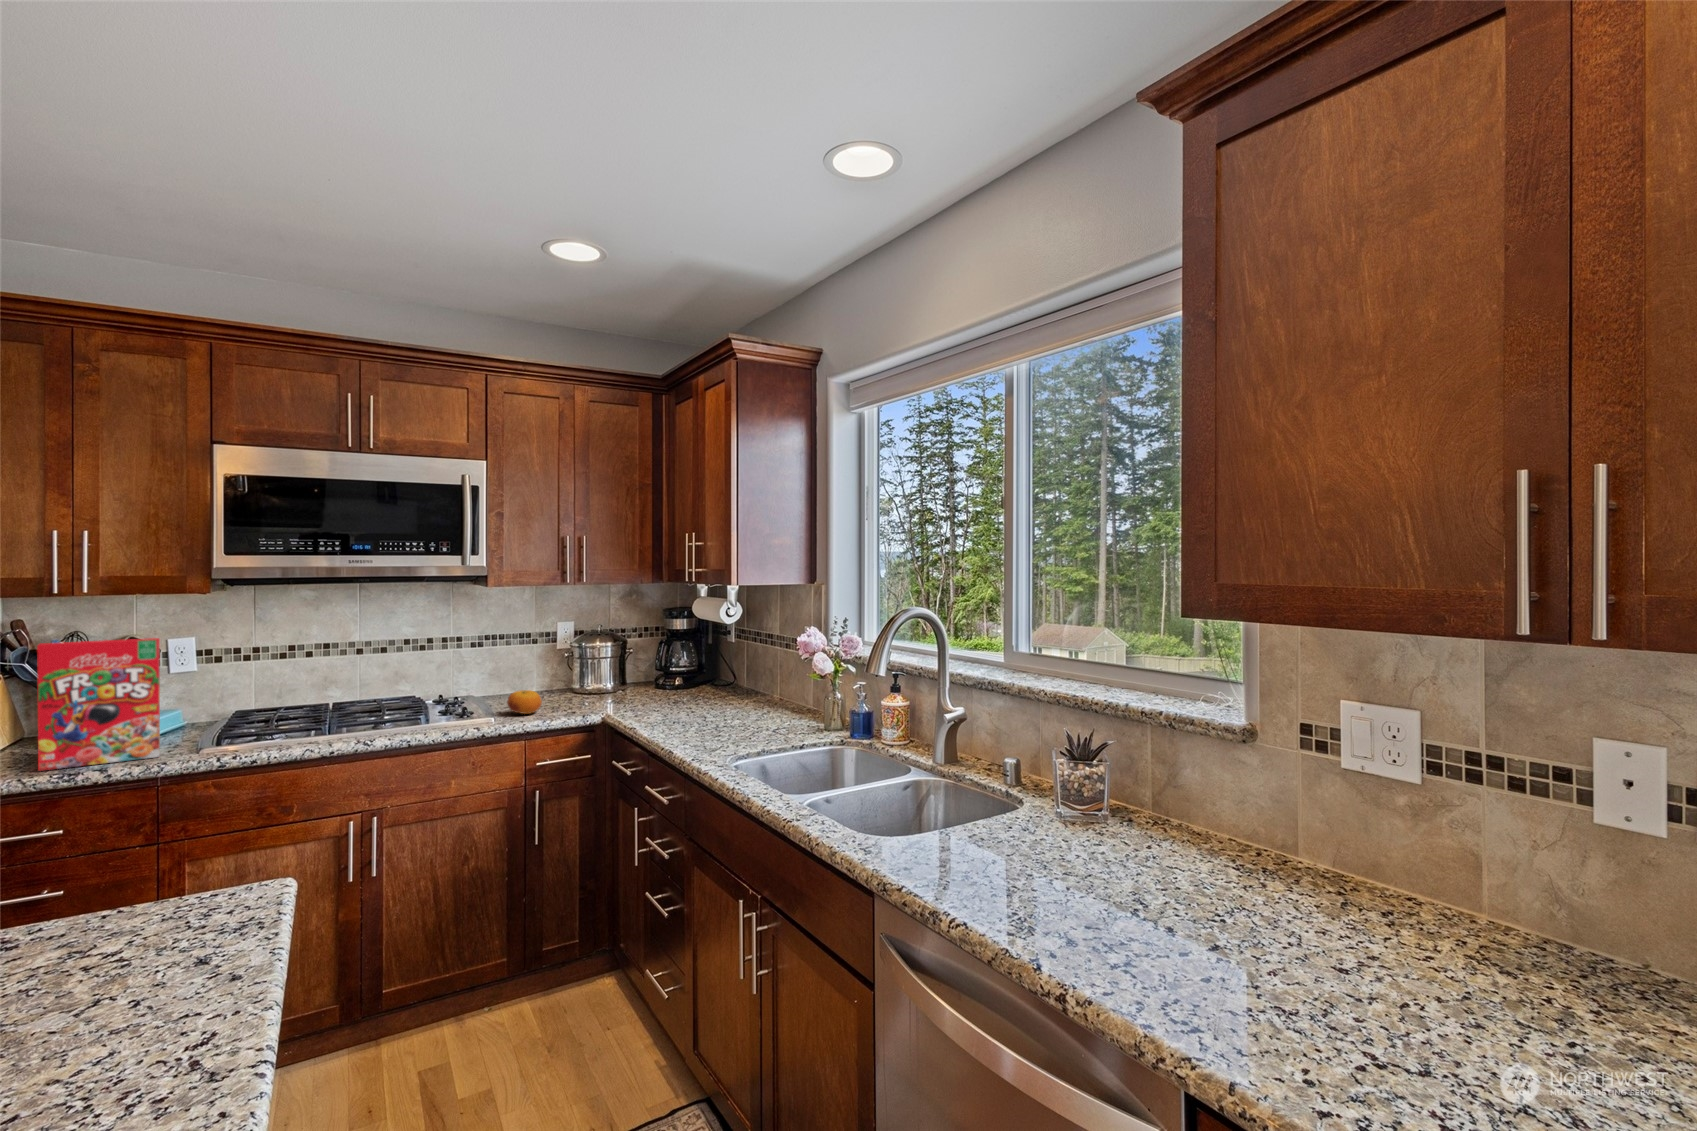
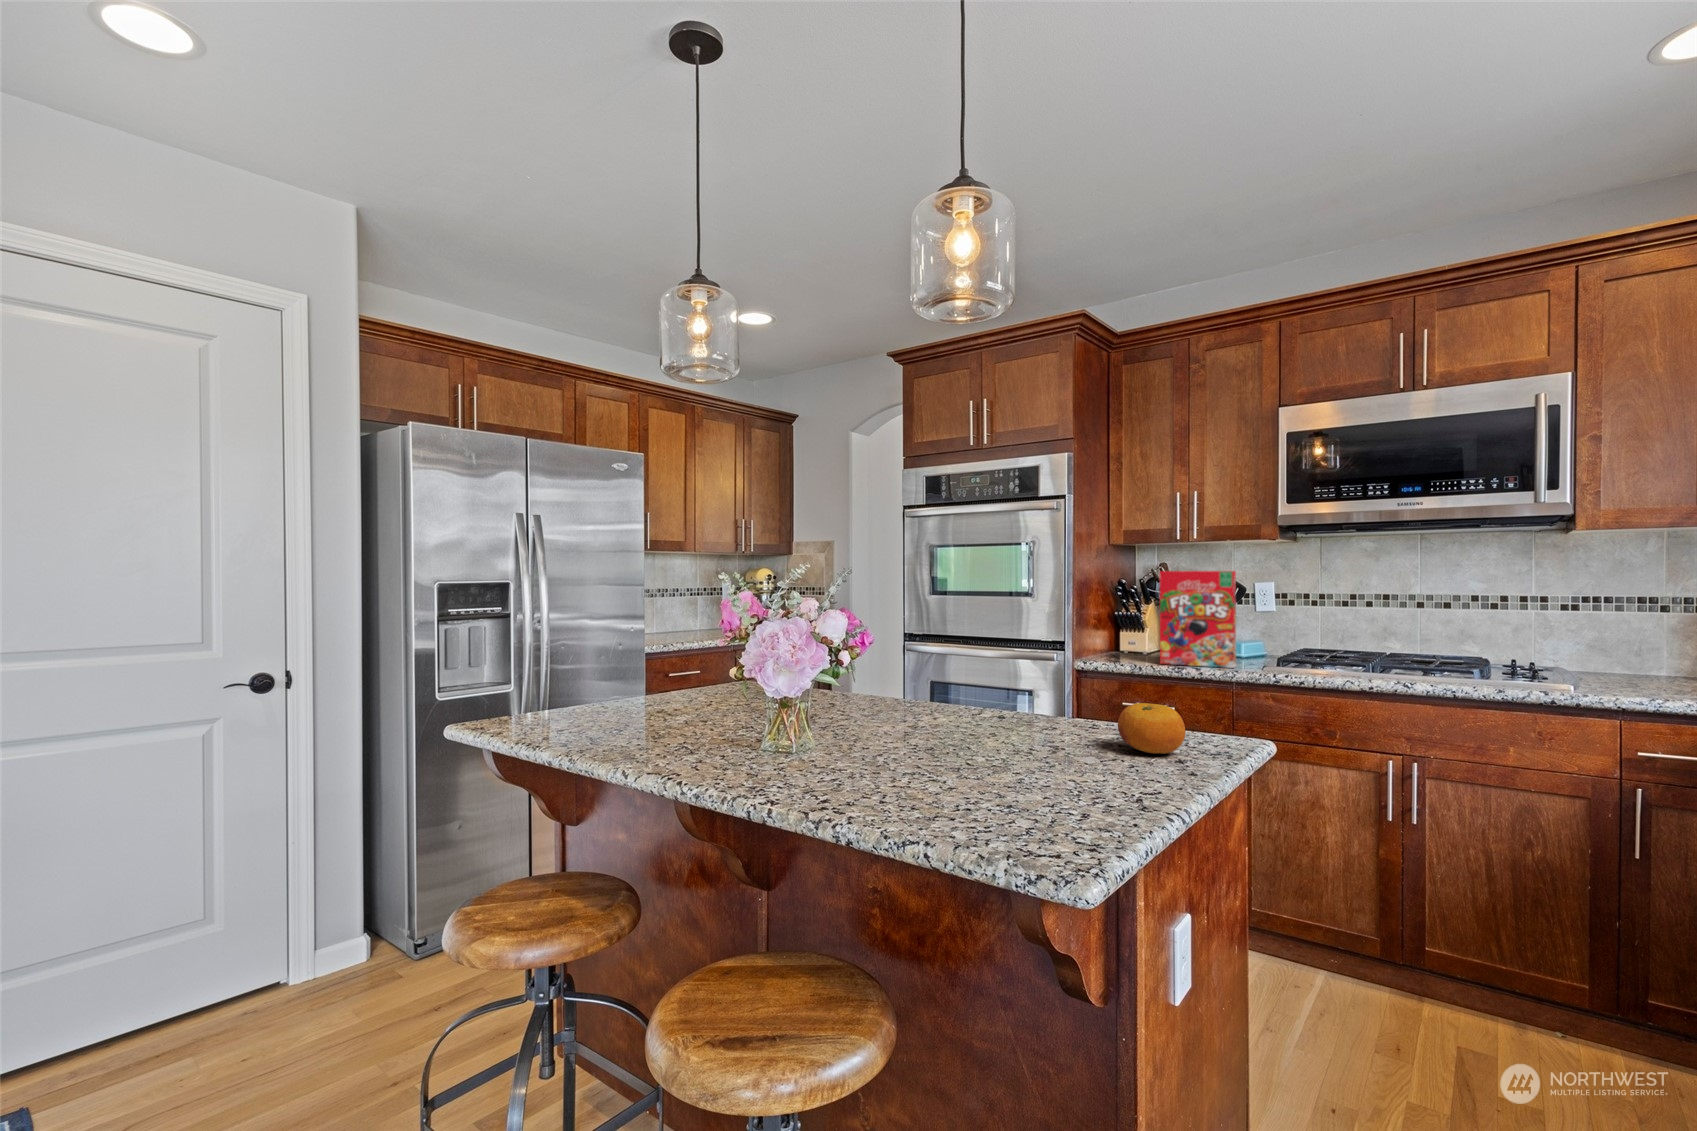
fruit: present [507,690,542,714] -> present [1118,703,1185,754]

